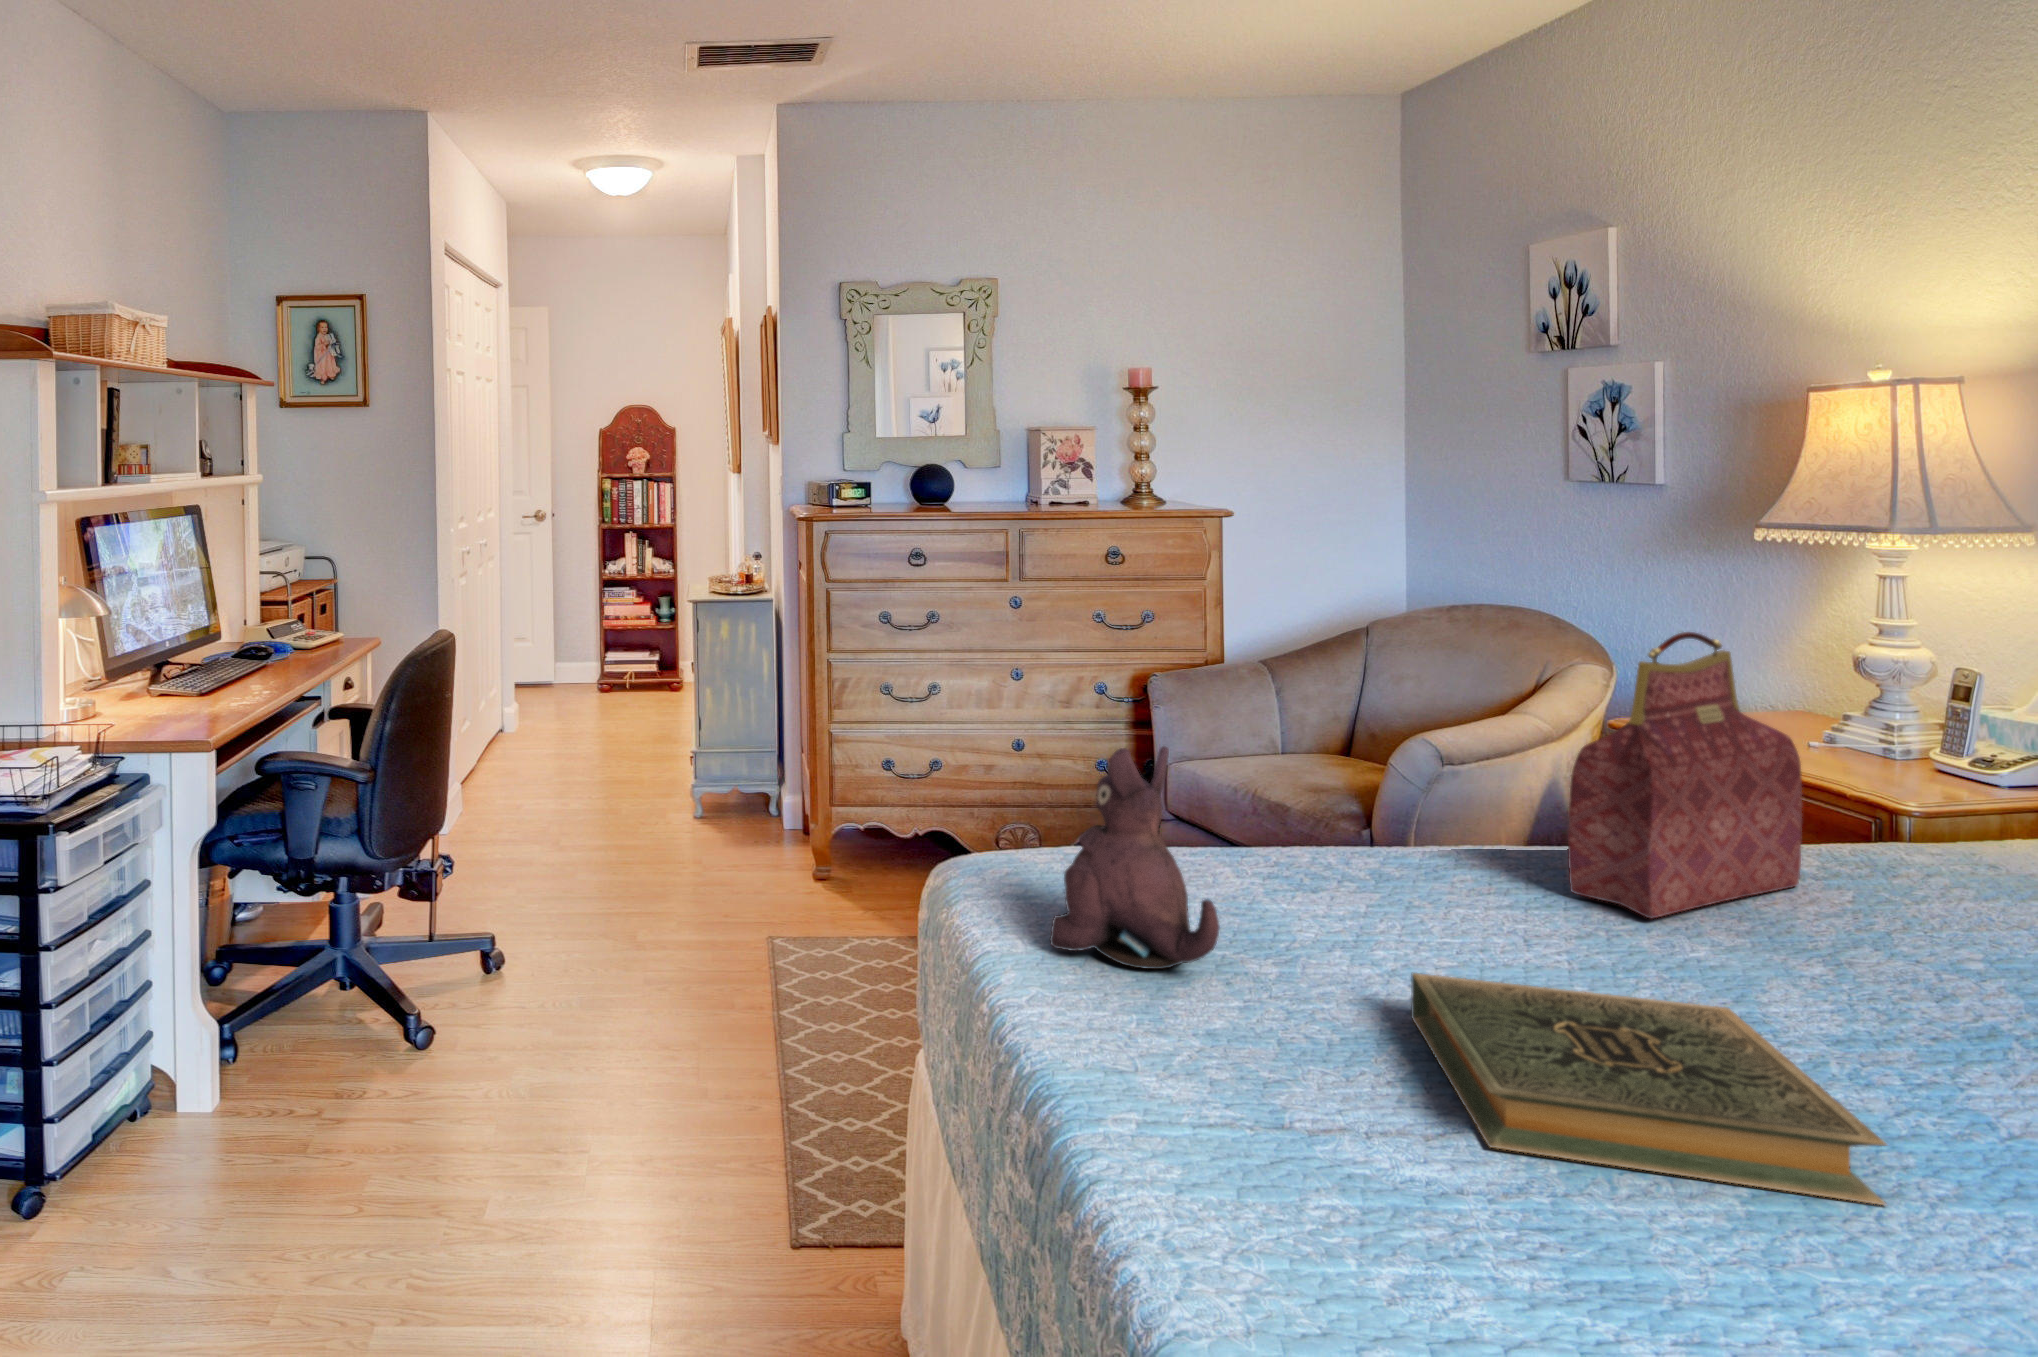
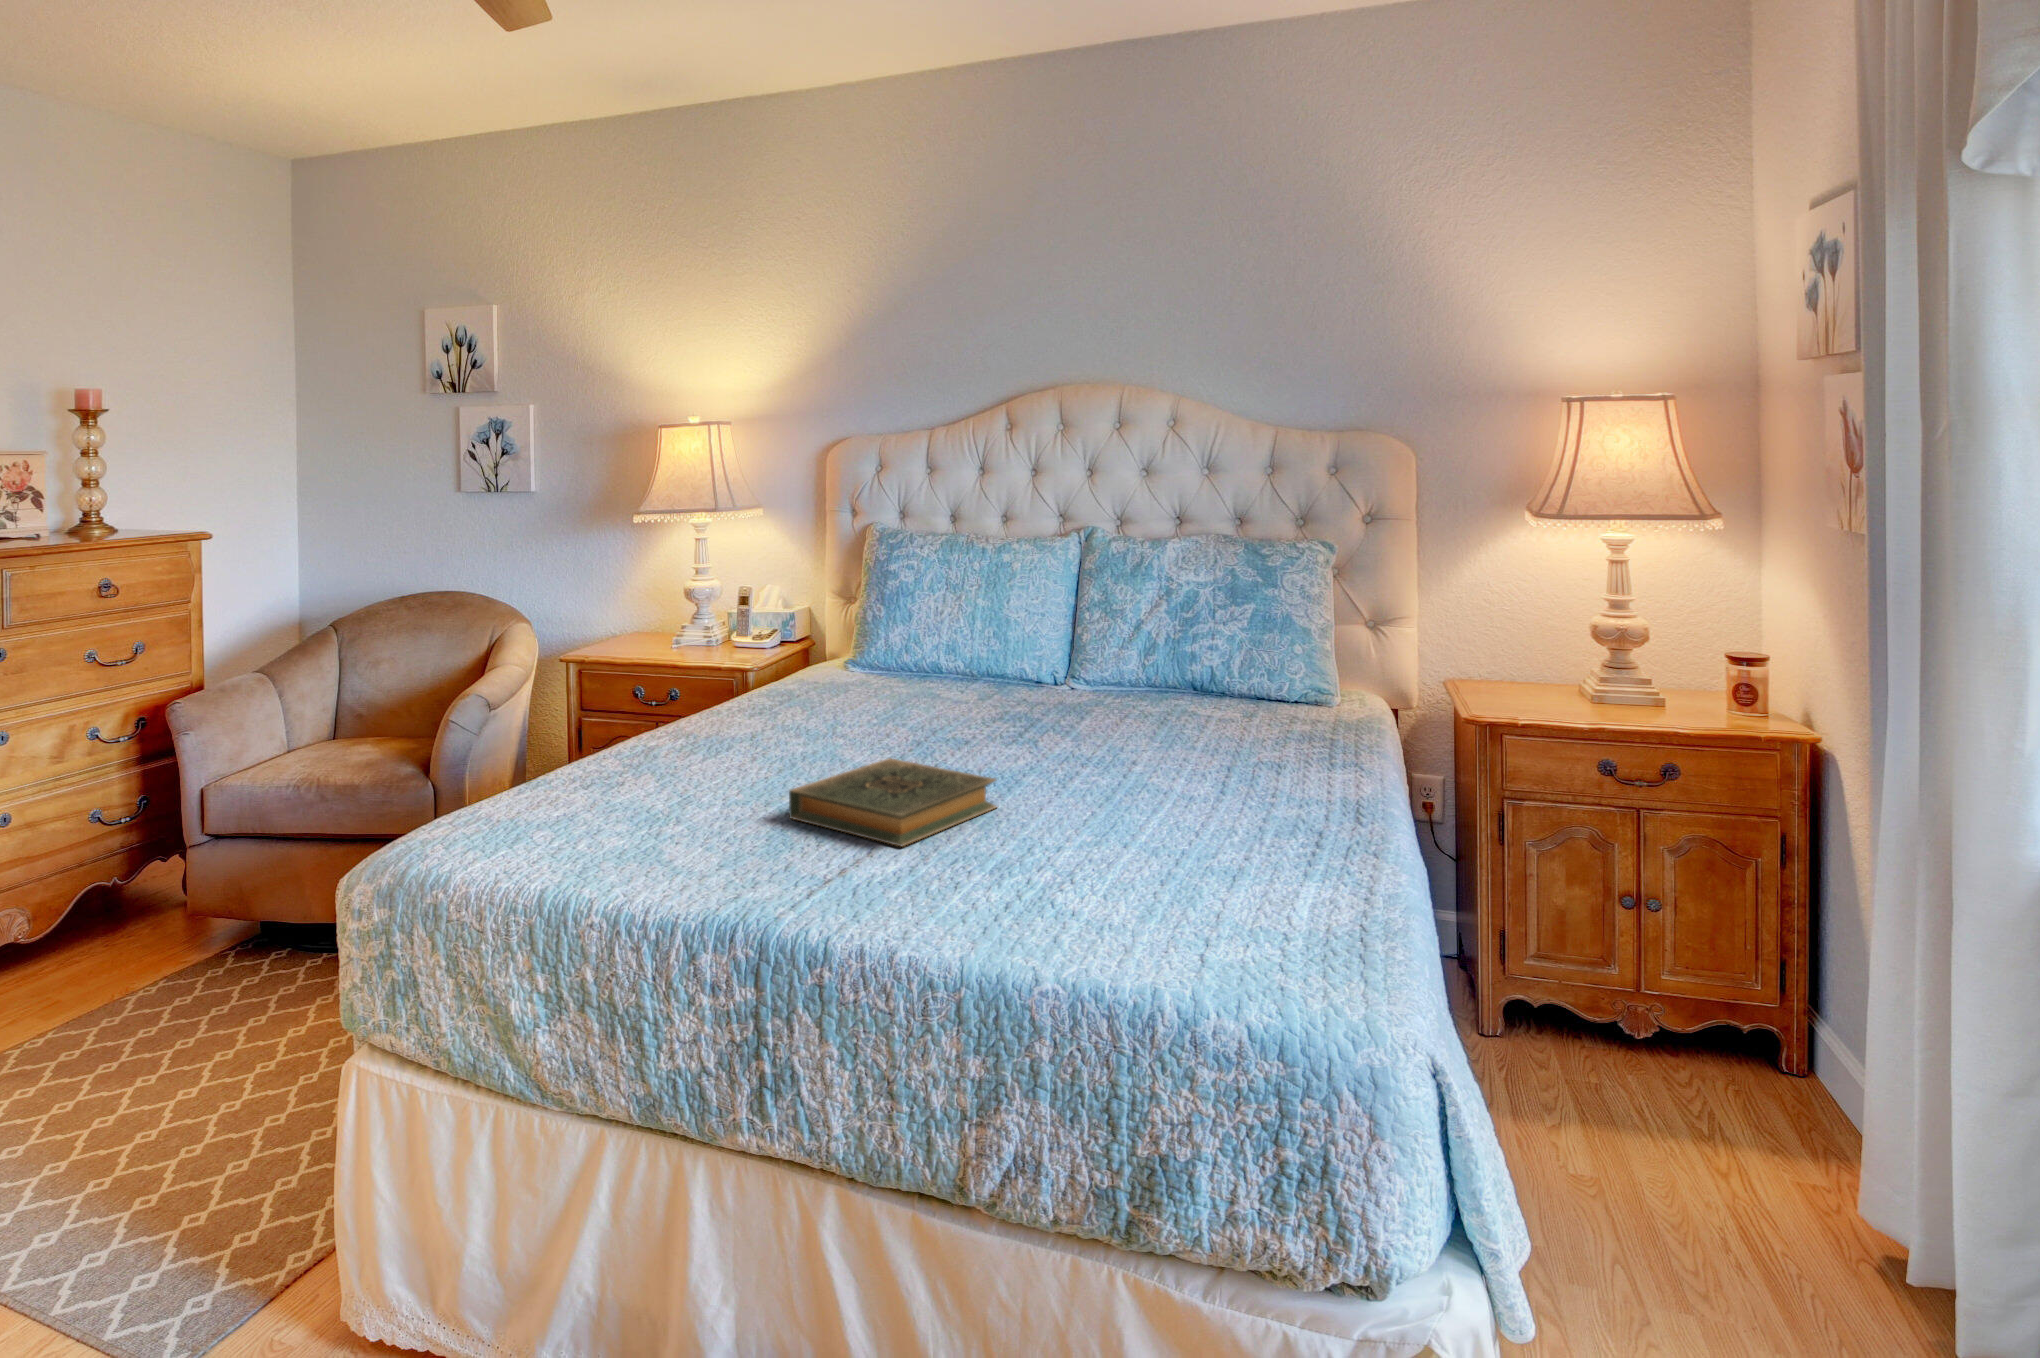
handbag: present [1568,632,1802,918] -> none [735,573,793,744]
plush toy: present [1050,746,1219,969] -> none [584,689,704,865]

